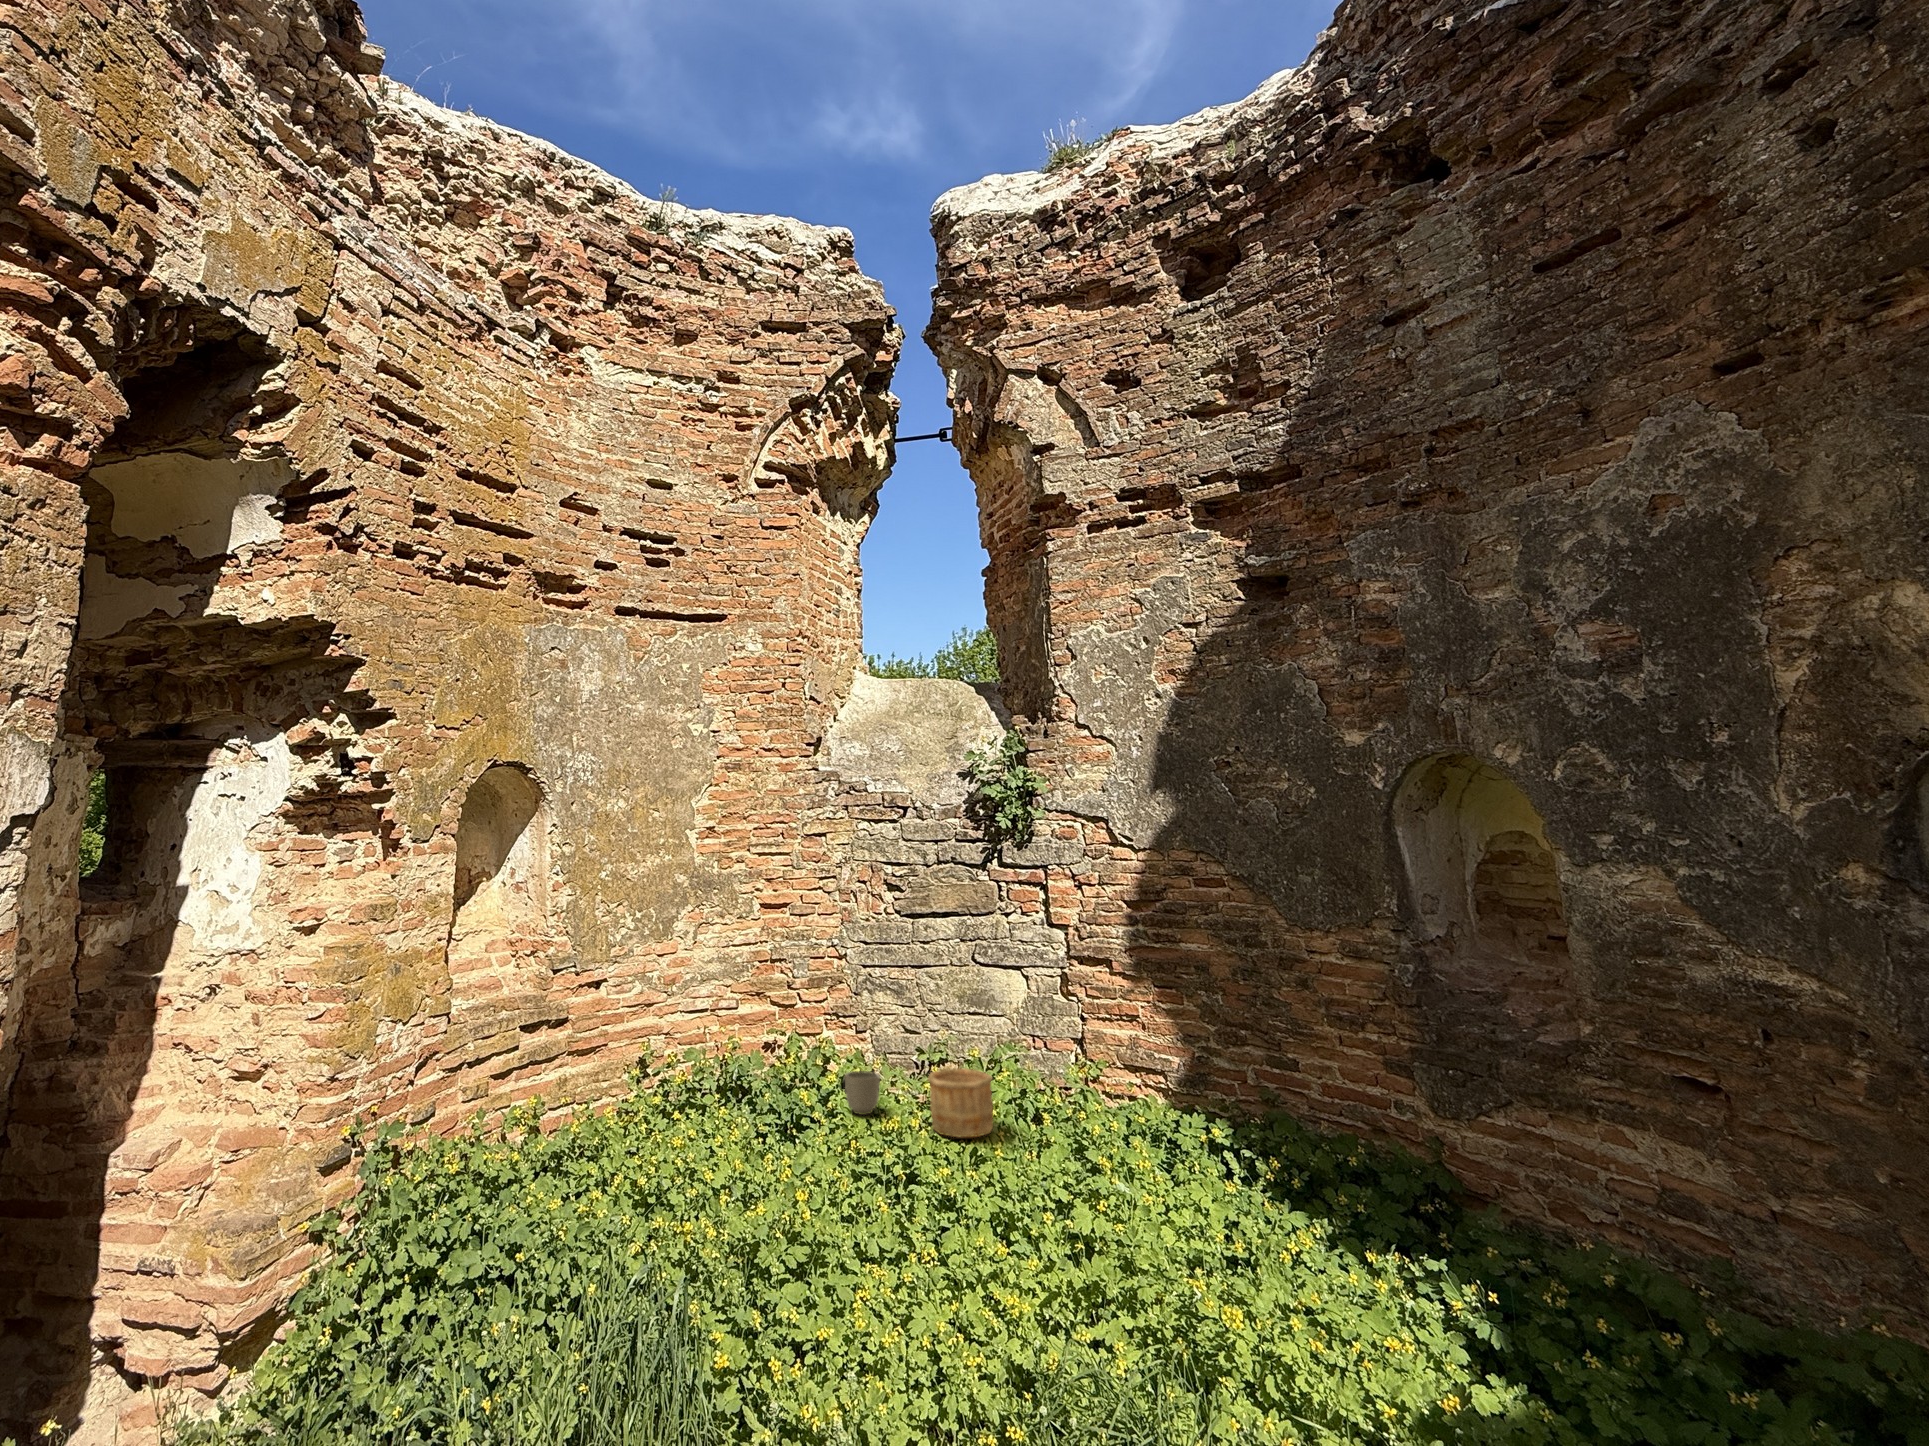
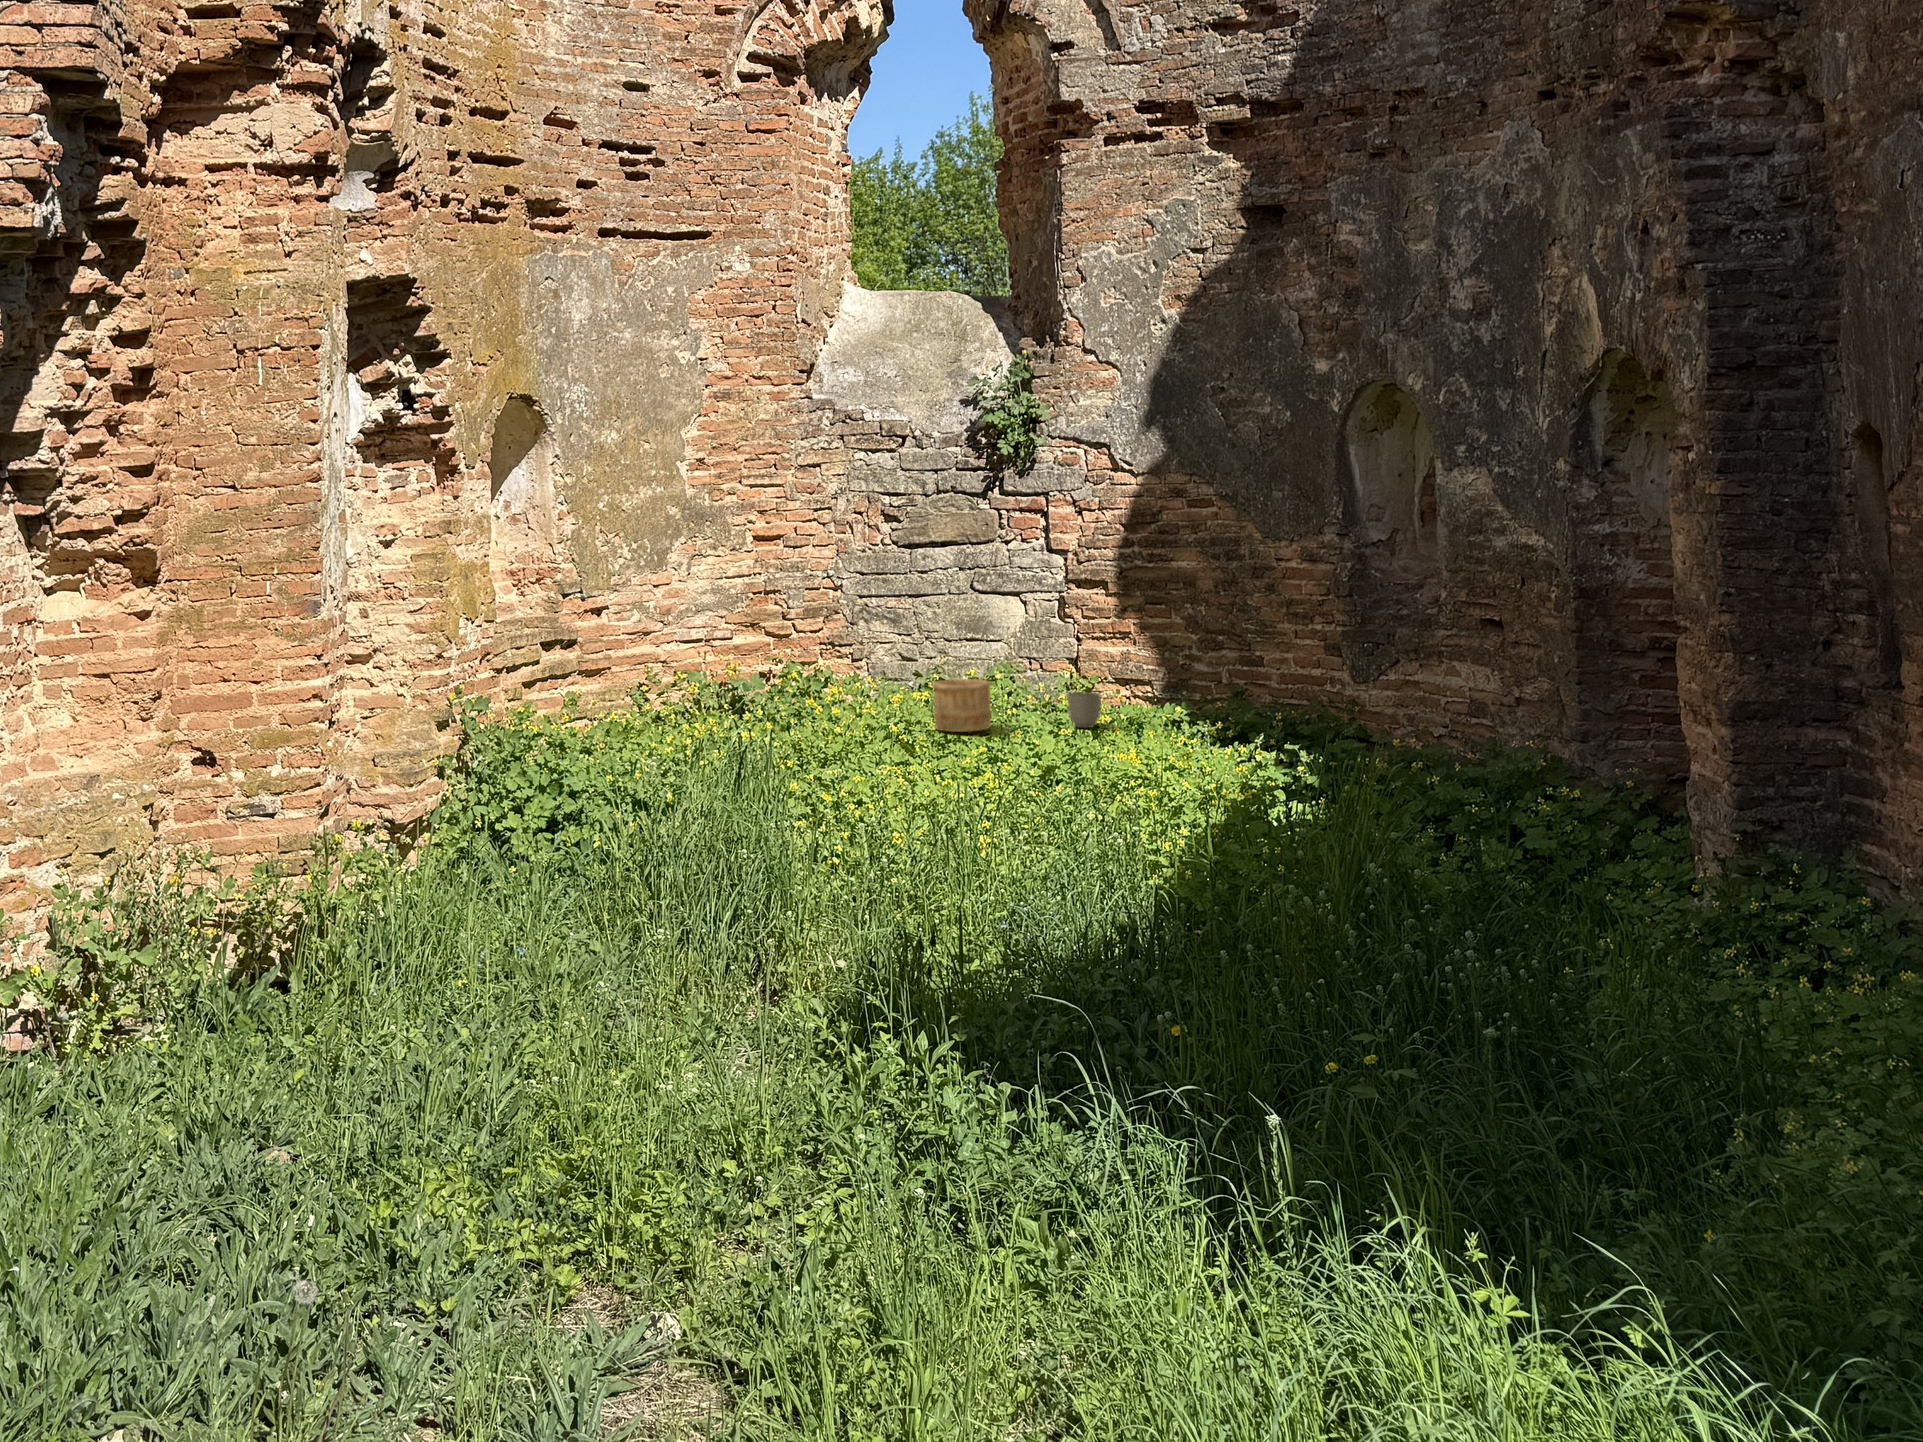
planter: present [845,1071,880,1115] -> present [1067,692,1101,728]

